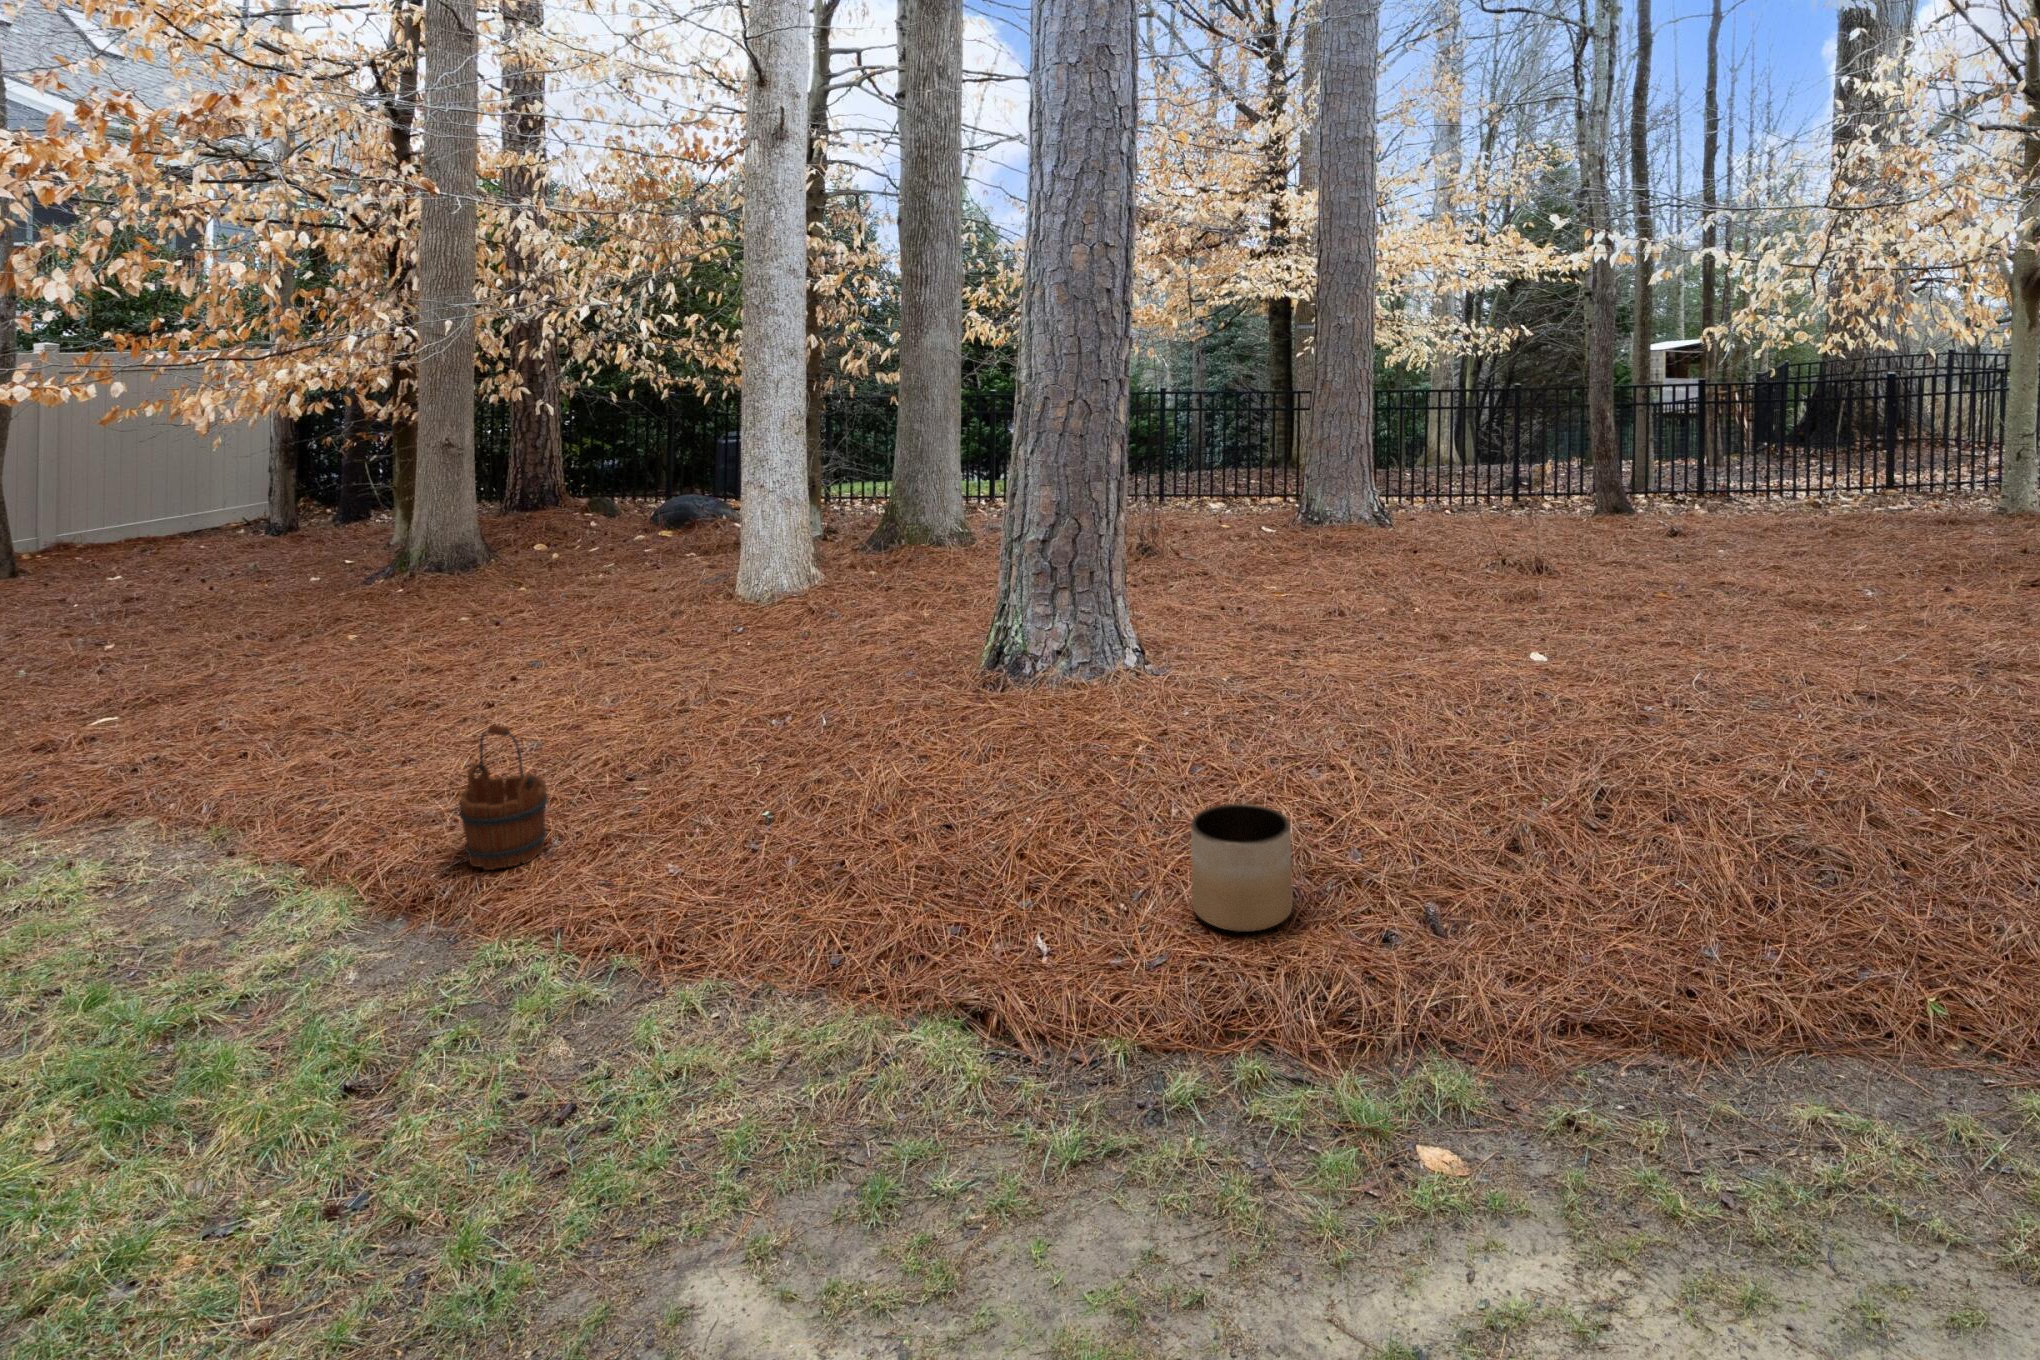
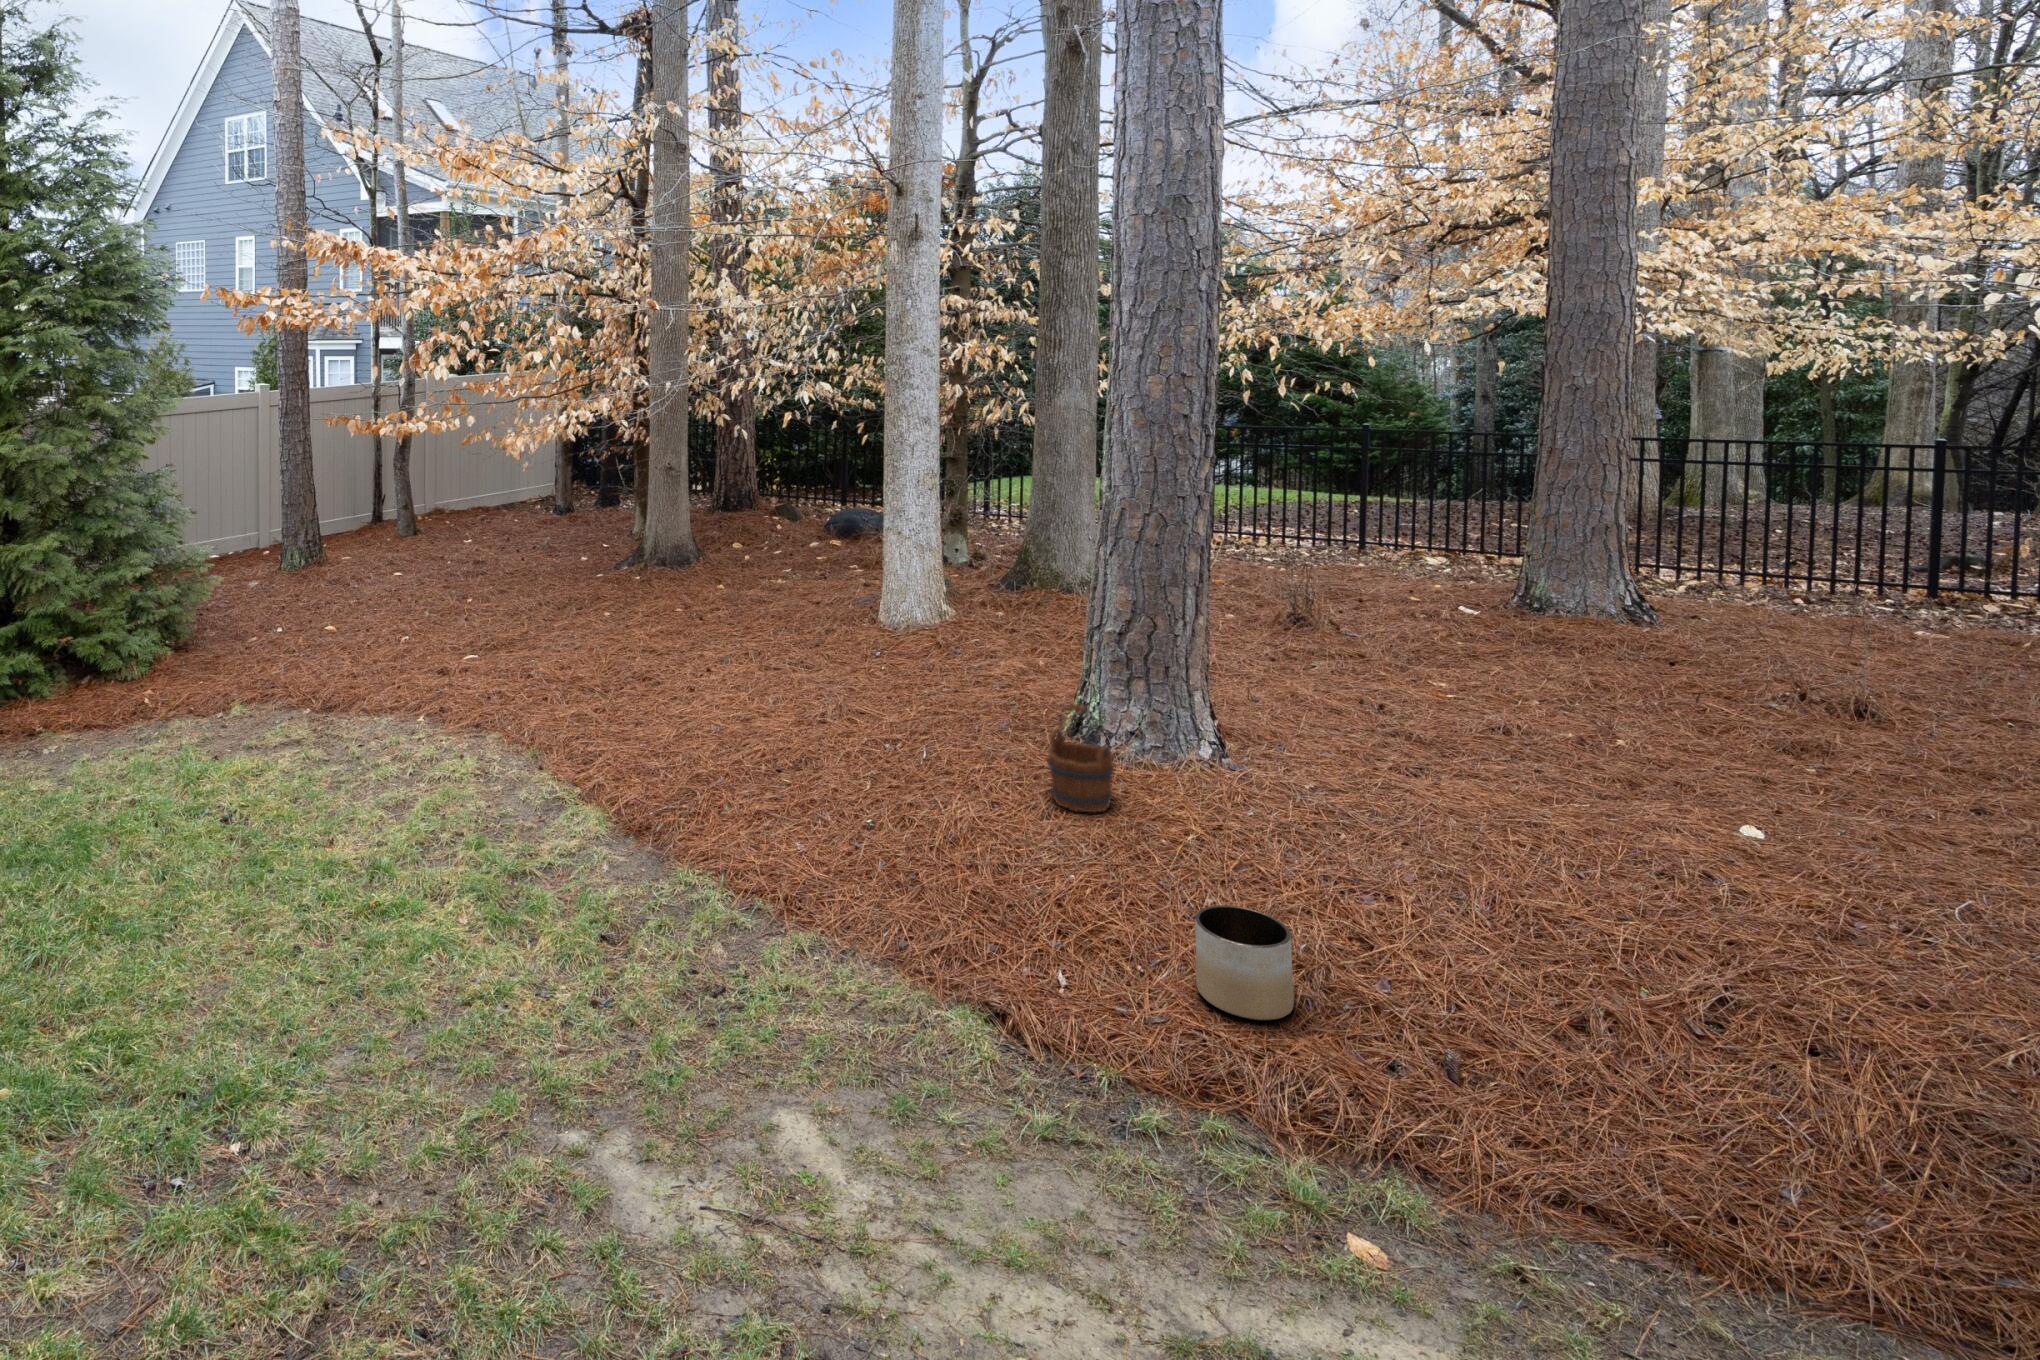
wooden bucket: present [459,724,548,870] -> present [1047,703,1114,812]

